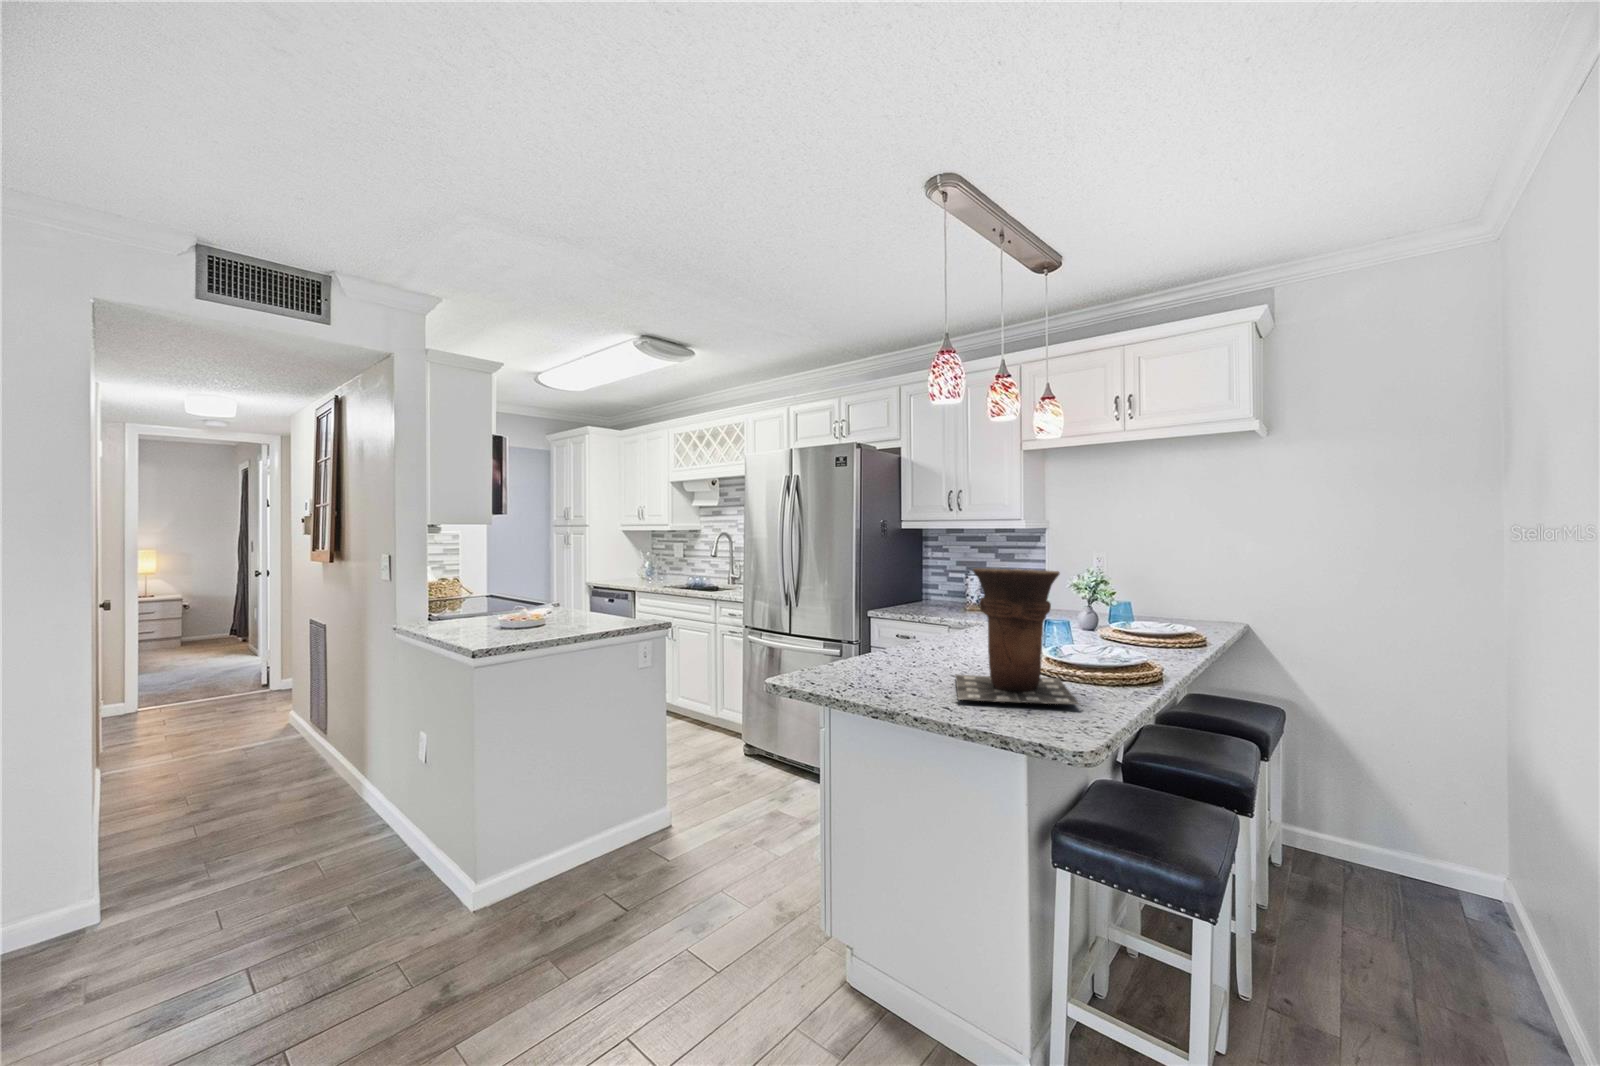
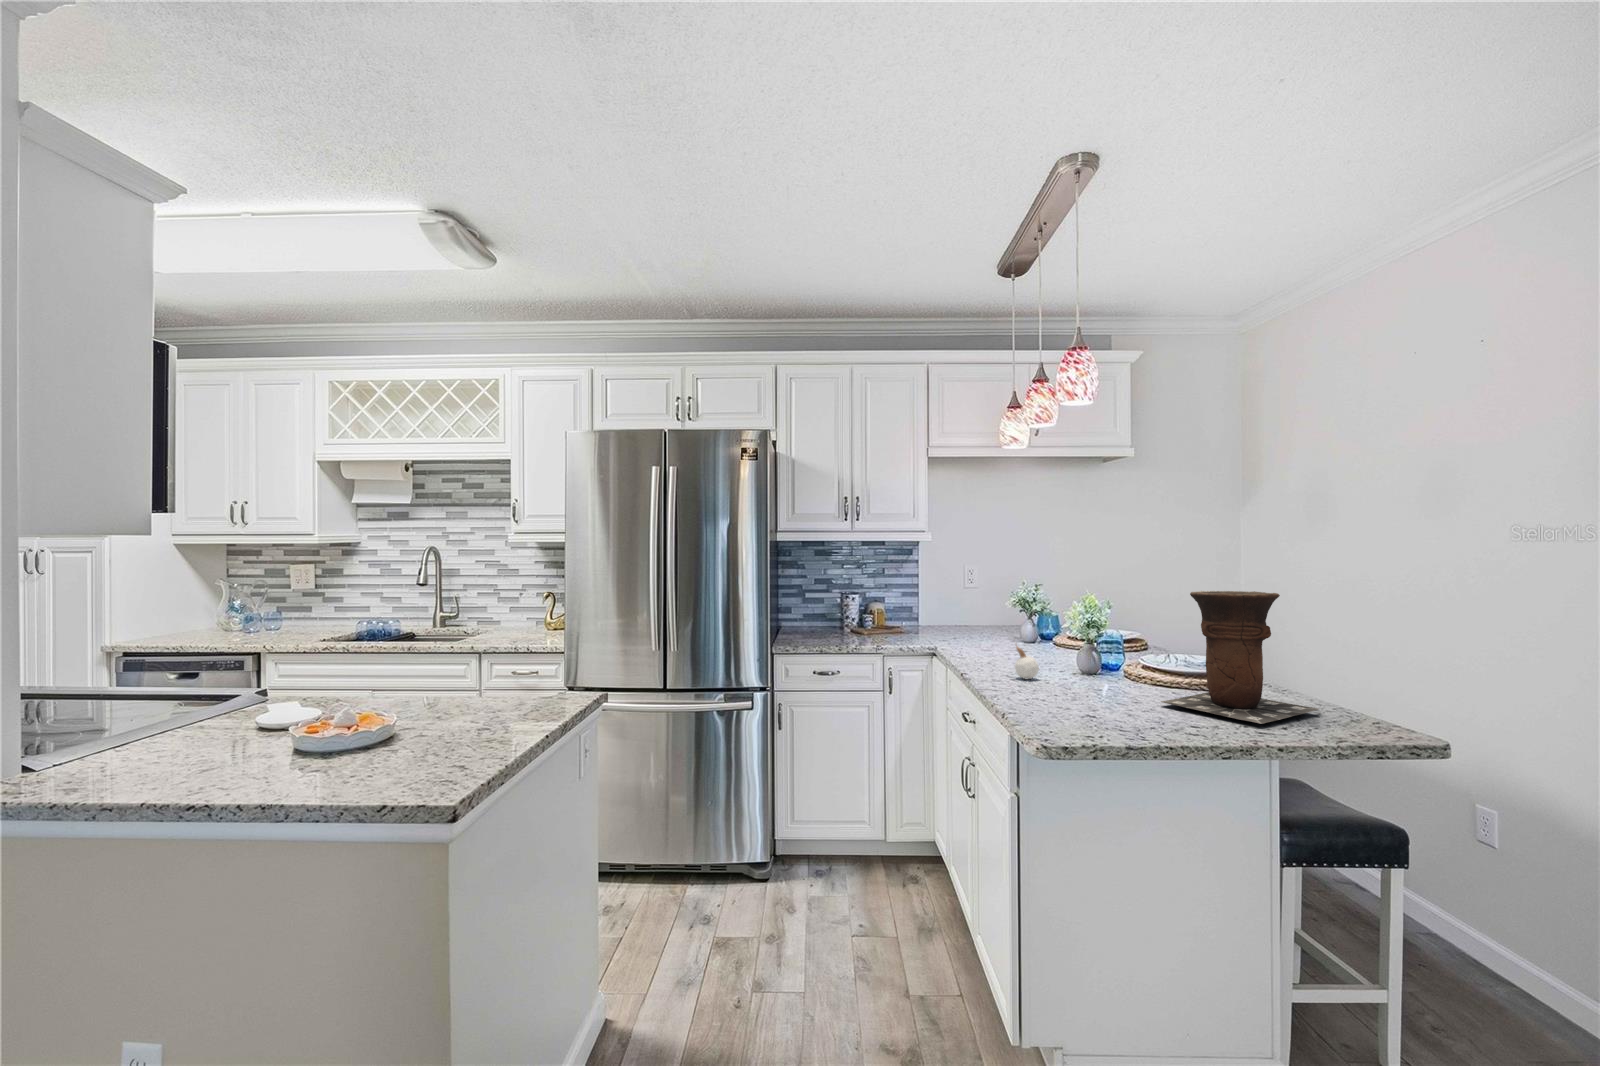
candle: none [935,612,957,650] -> present [1014,639,1039,679]

